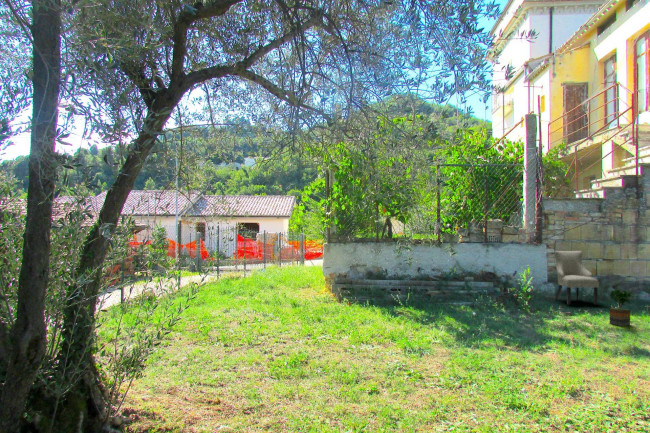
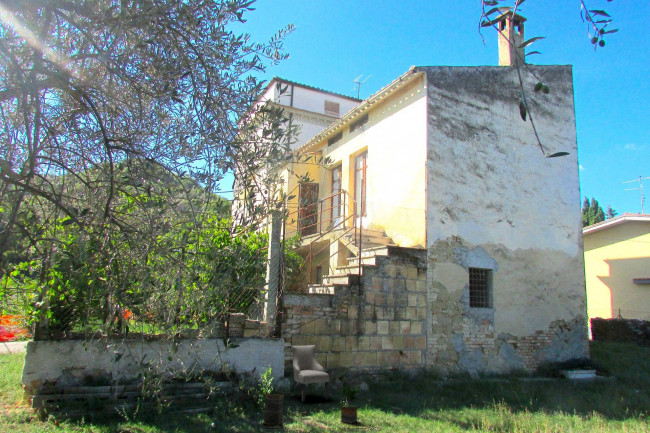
basket: none [523,282,544,321] -> present [264,394,283,425]

